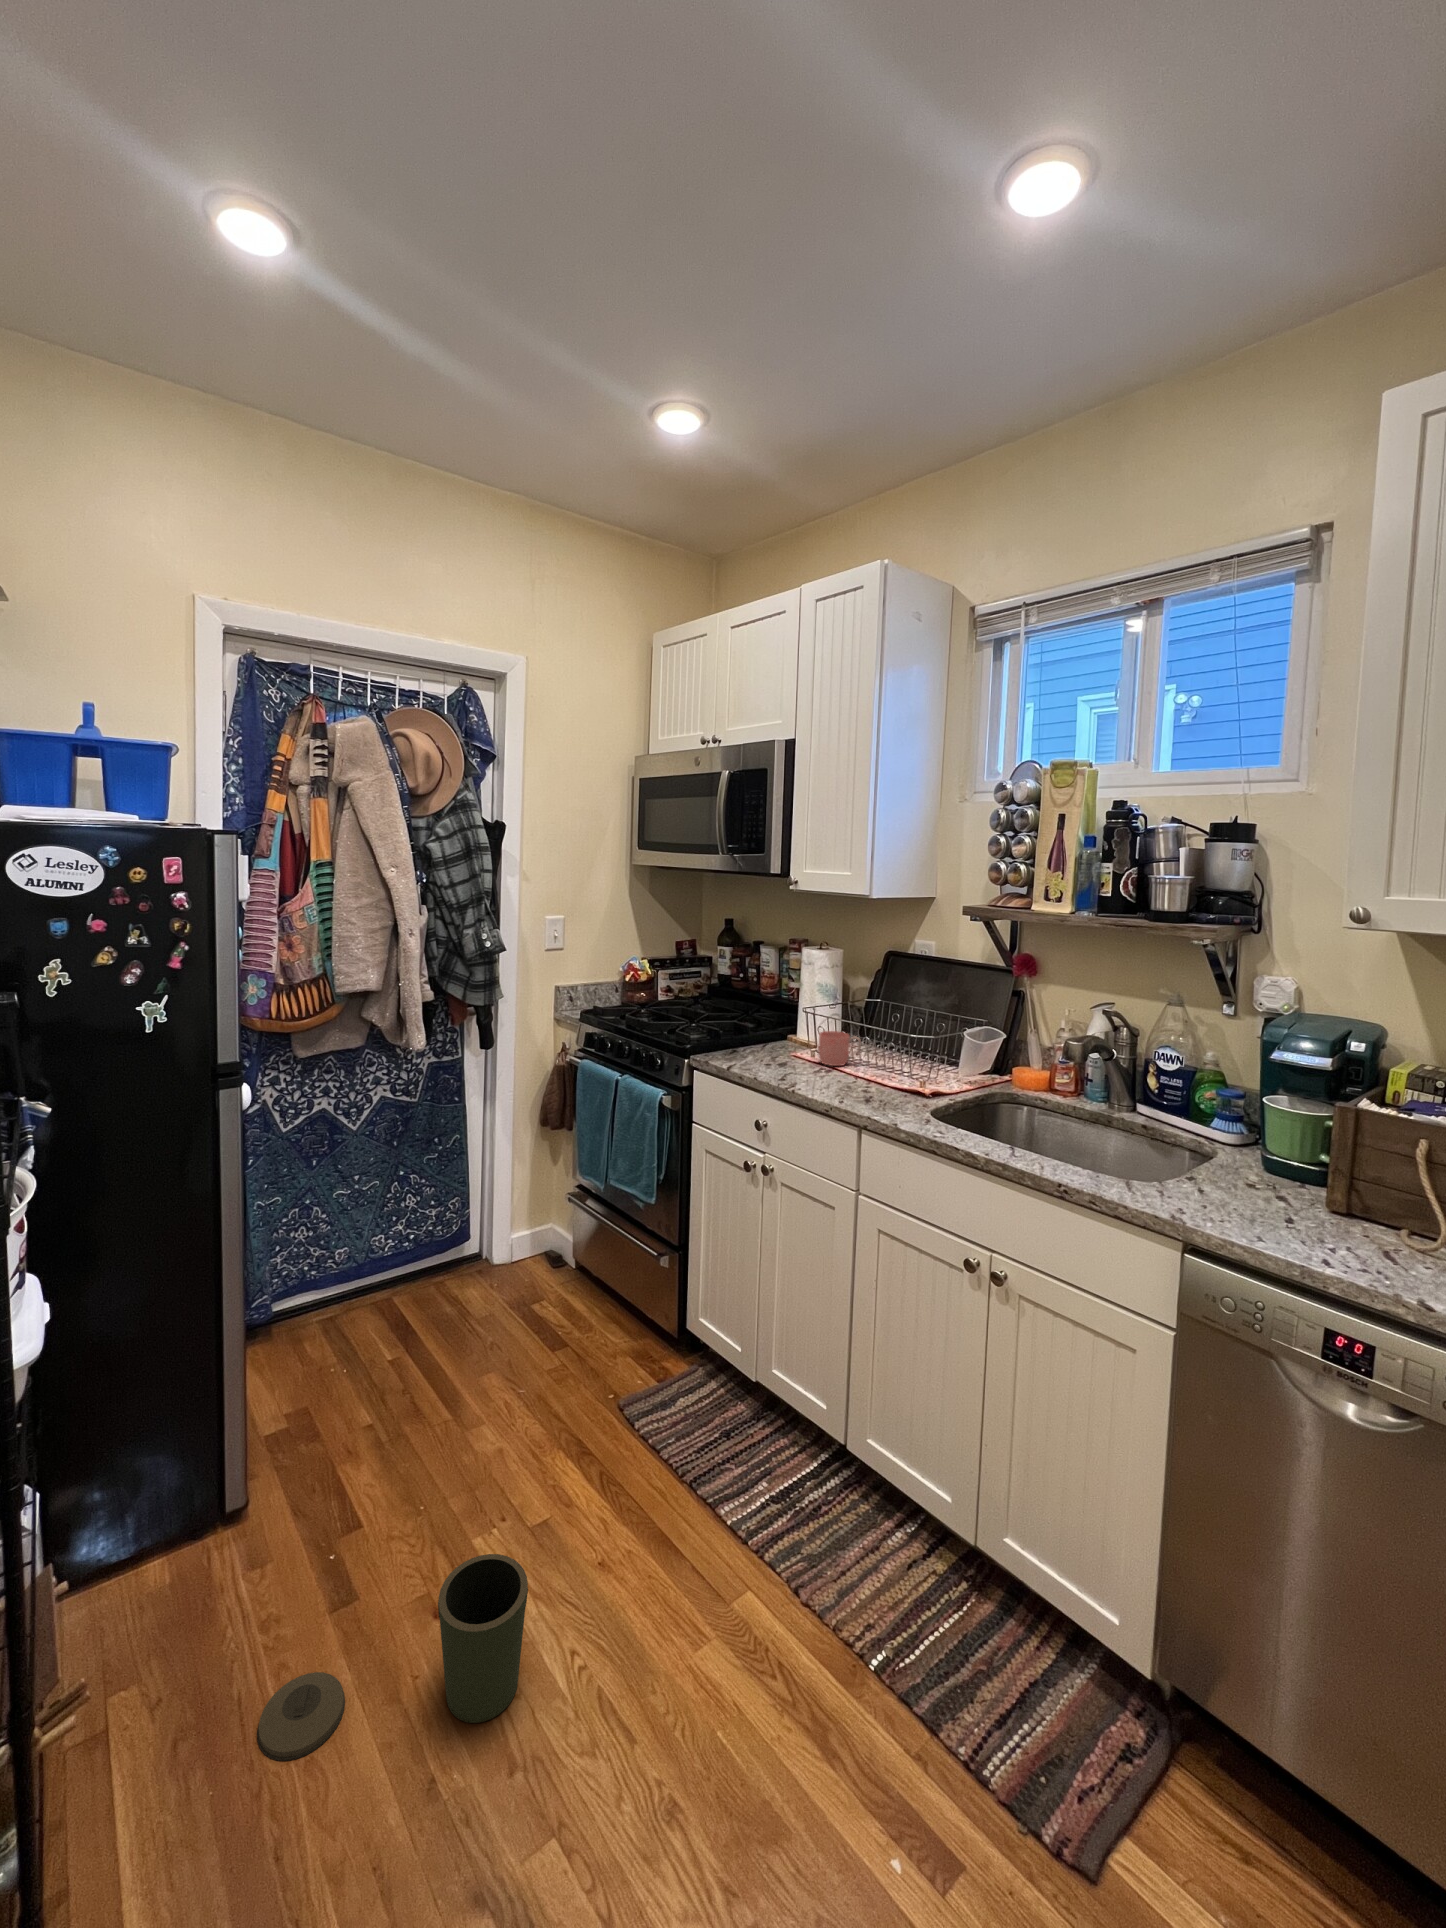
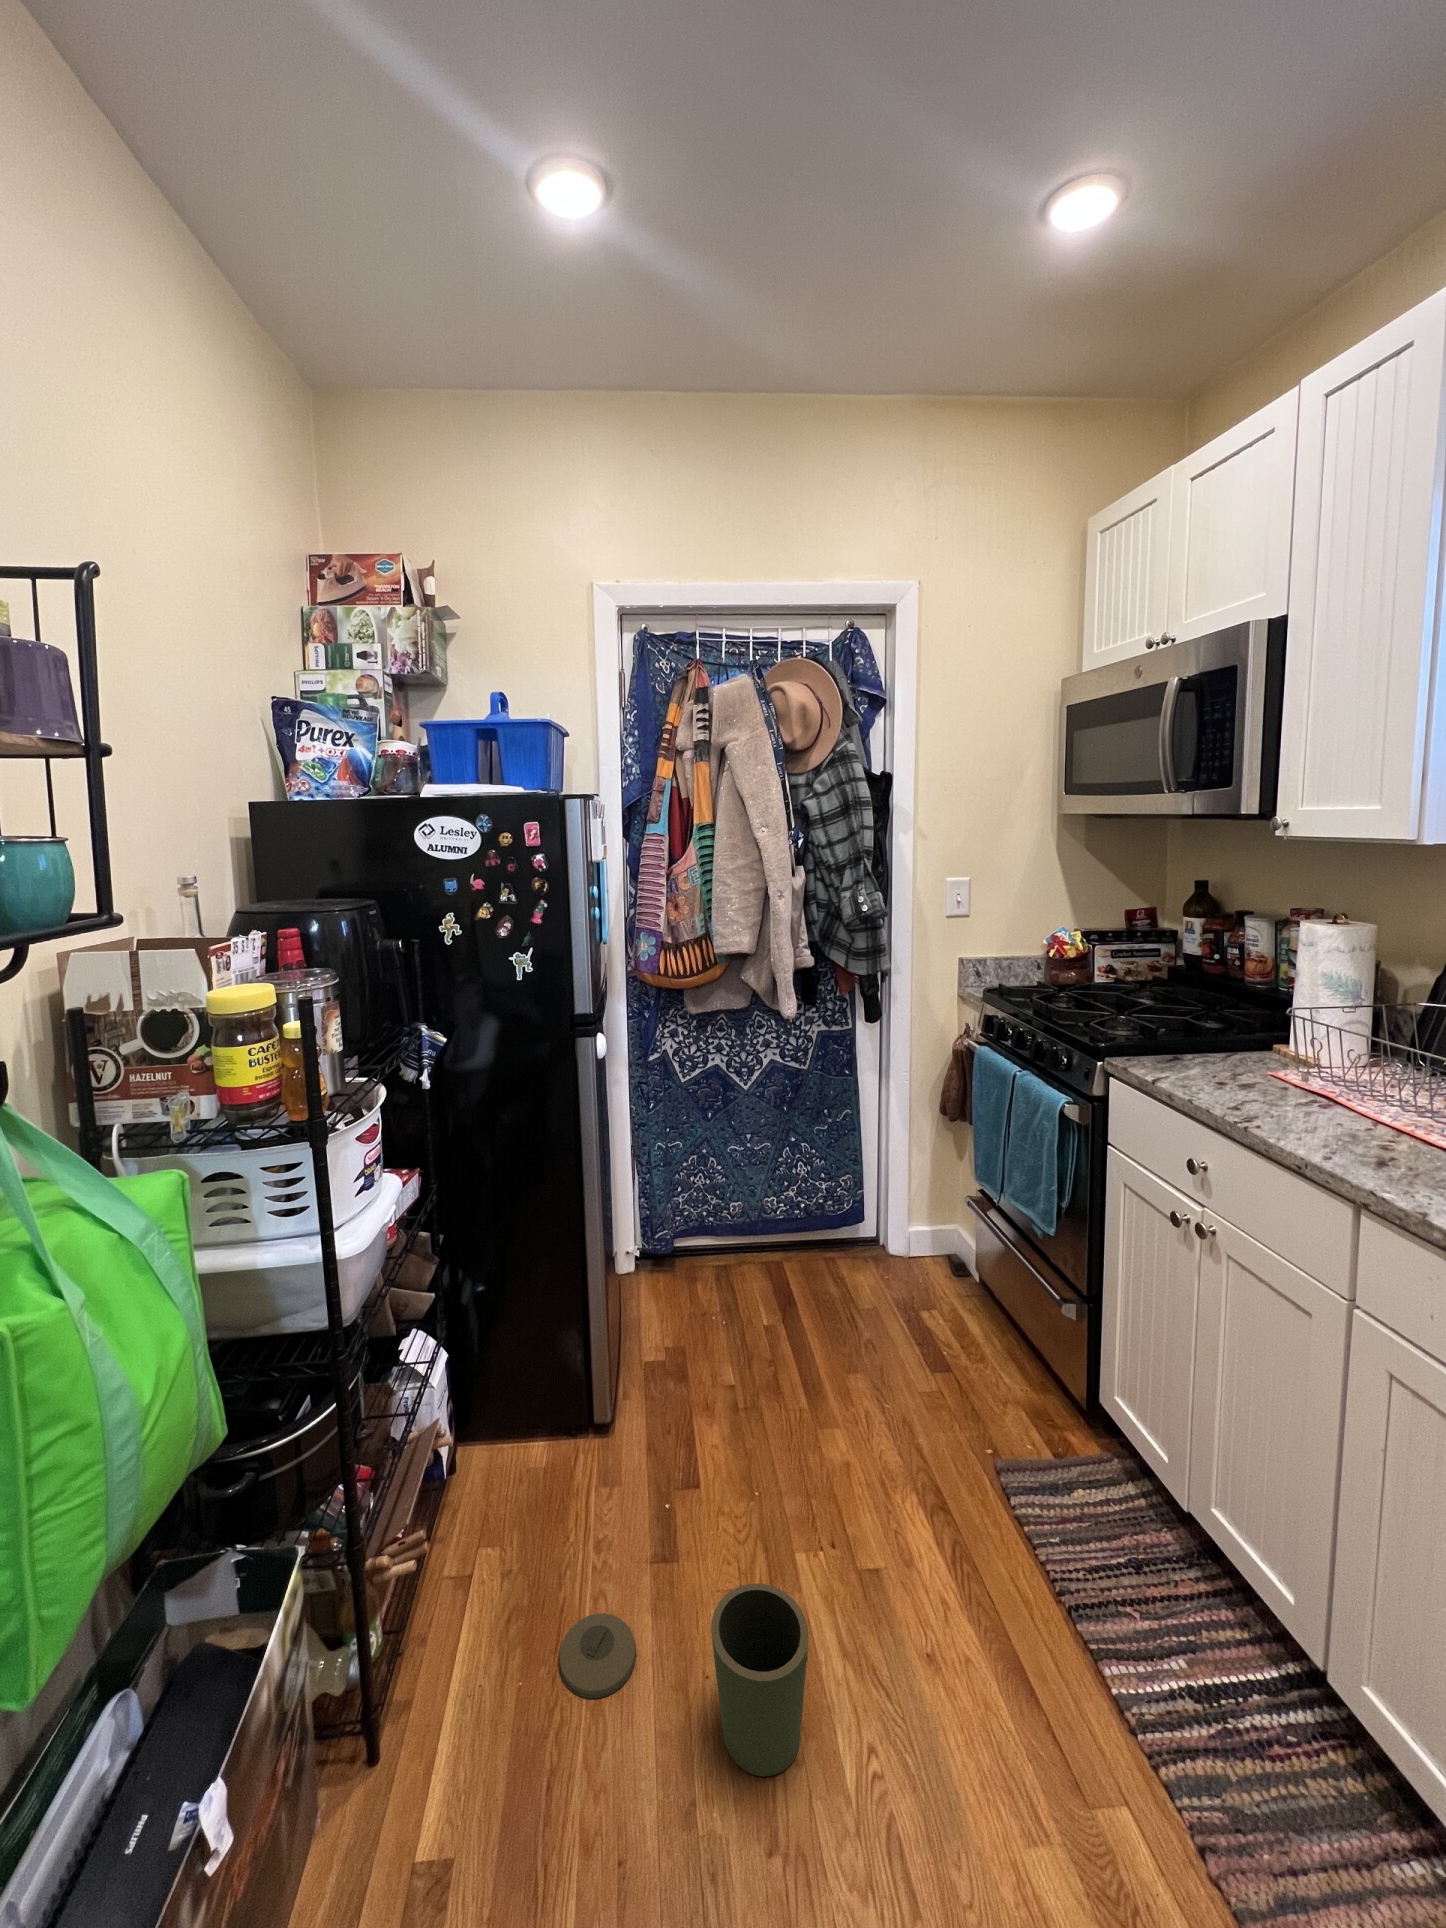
mug: present [818,1031,861,1066] -> none [1312,1045,1395,1100]

